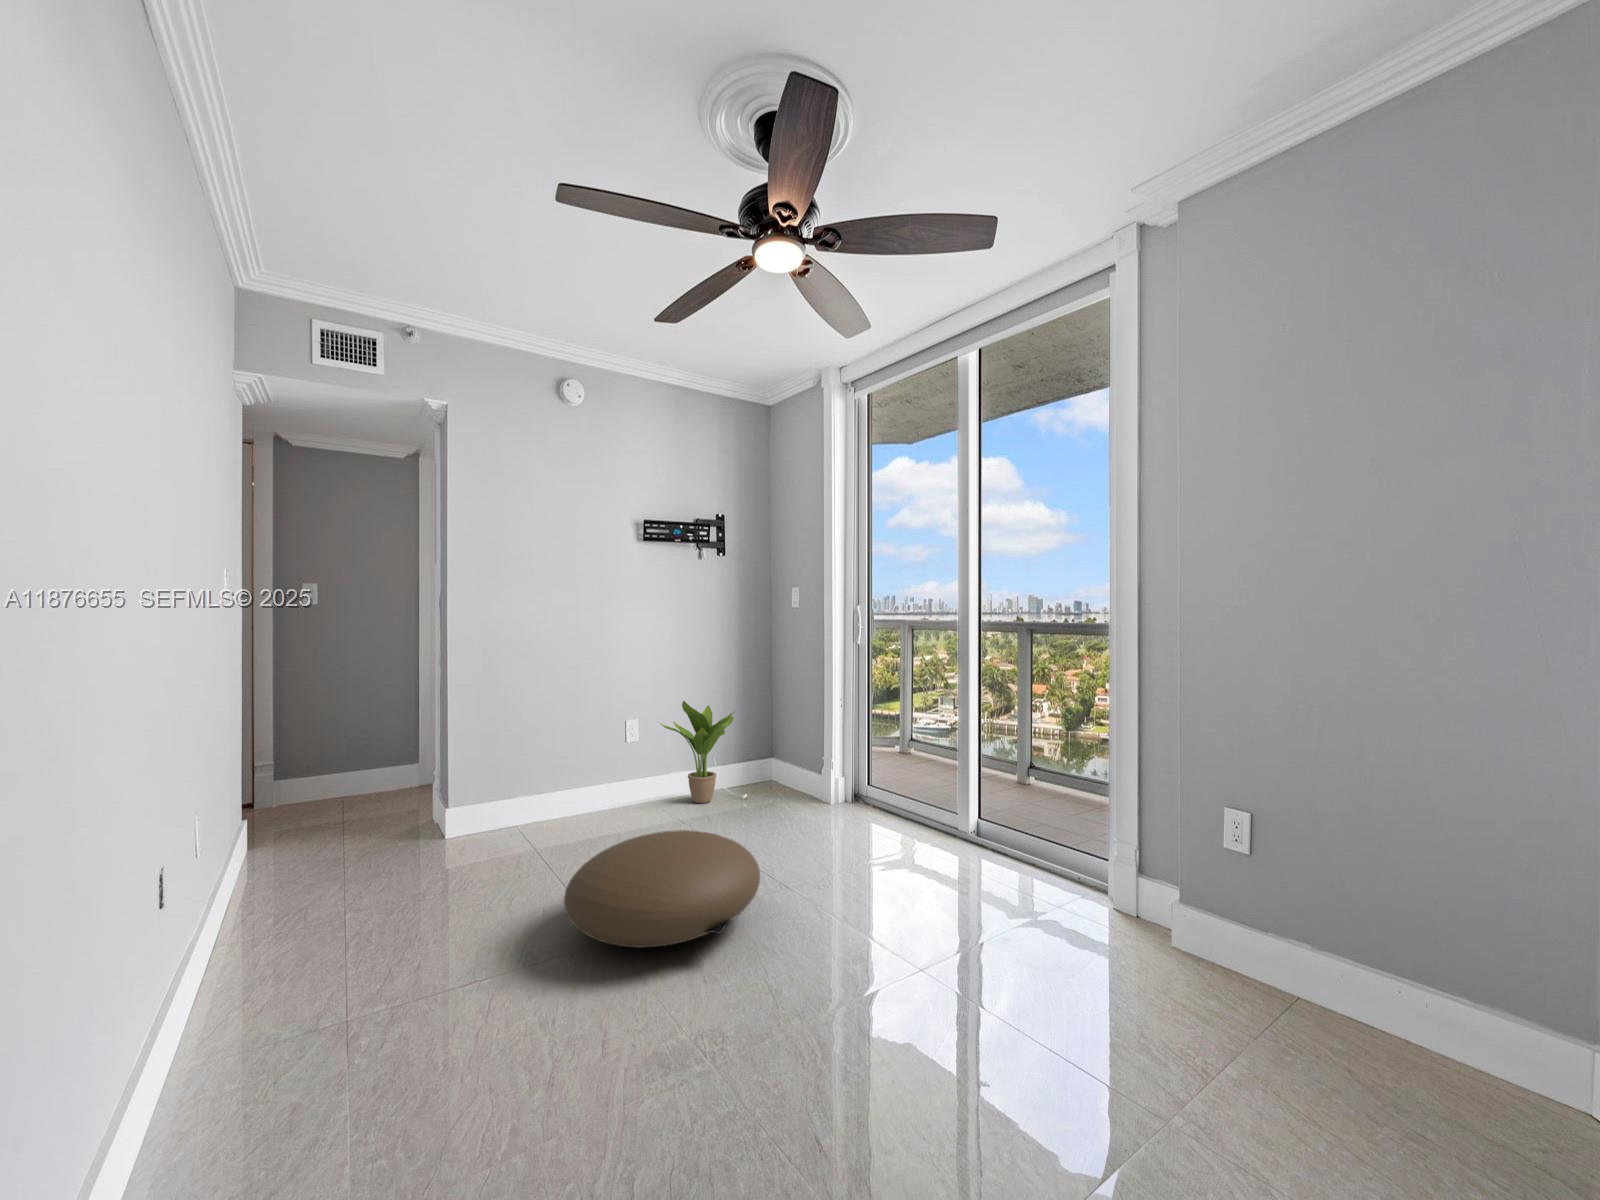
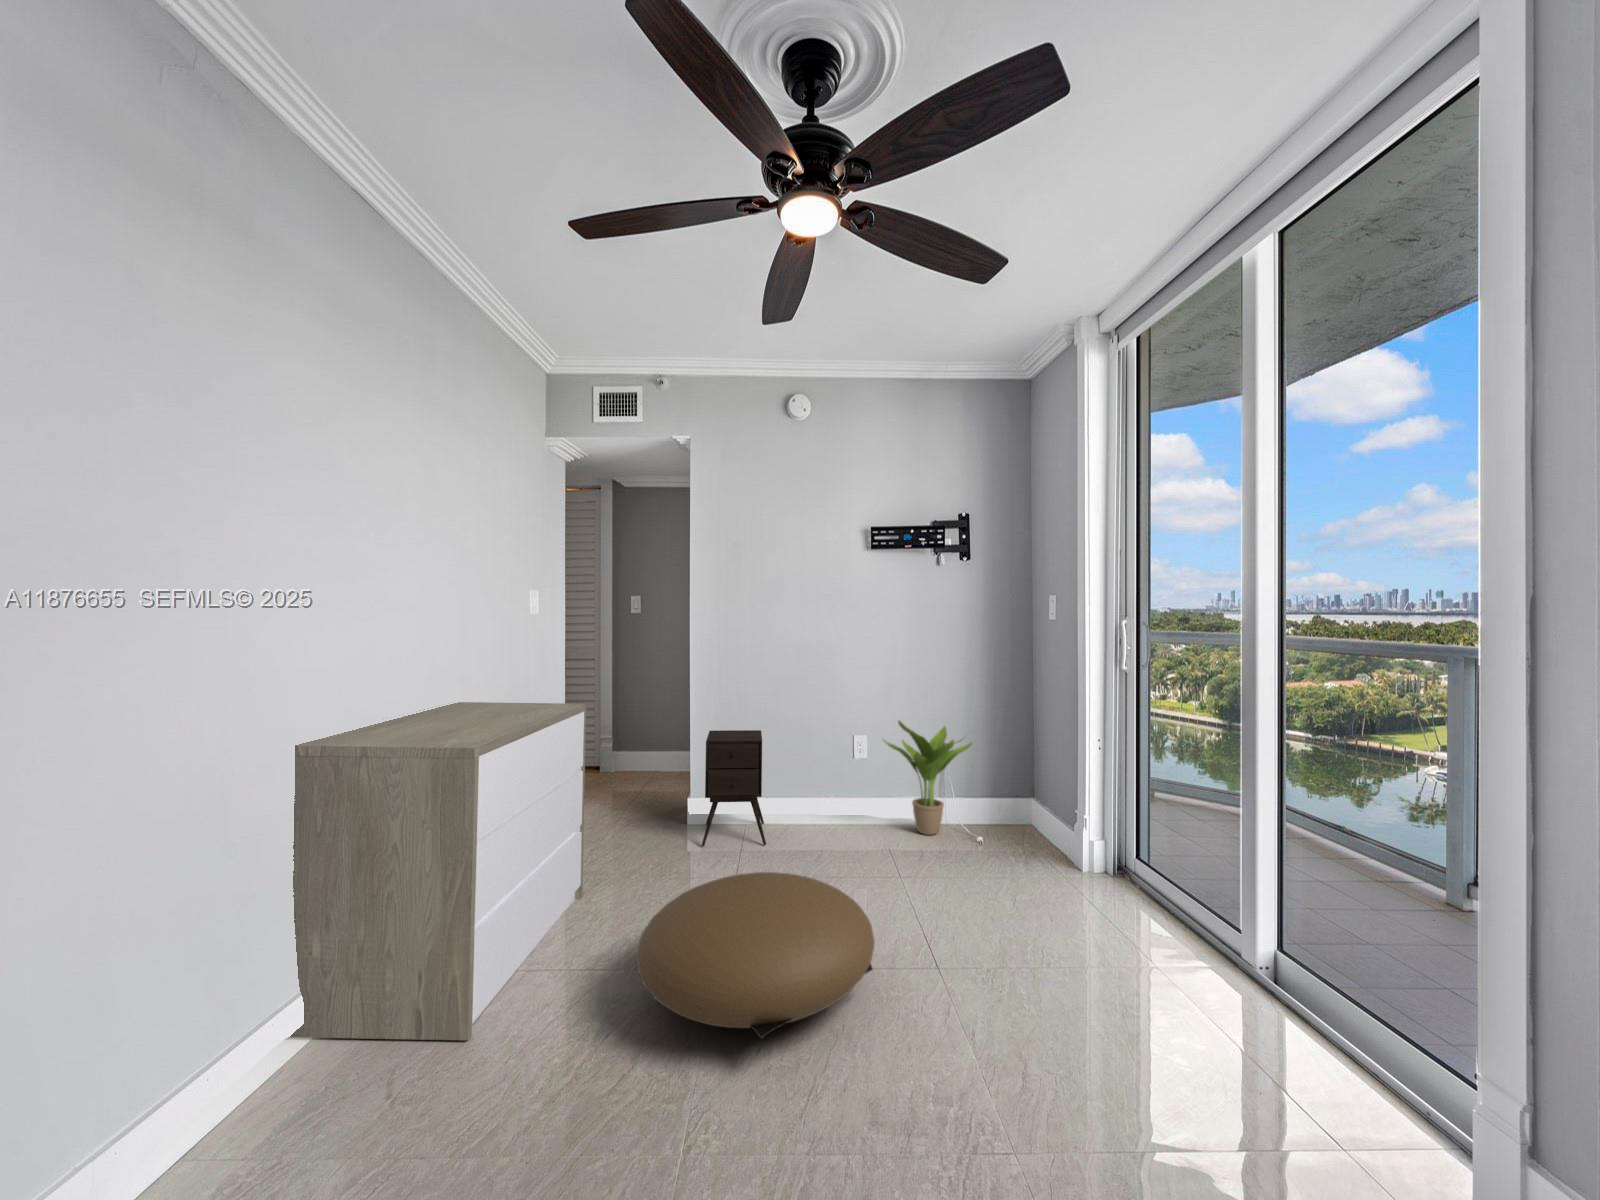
dresser: none [169,707,438,1115] -> present [290,702,586,1040]
side table: none [479,727,565,853] -> present [702,730,766,846]

